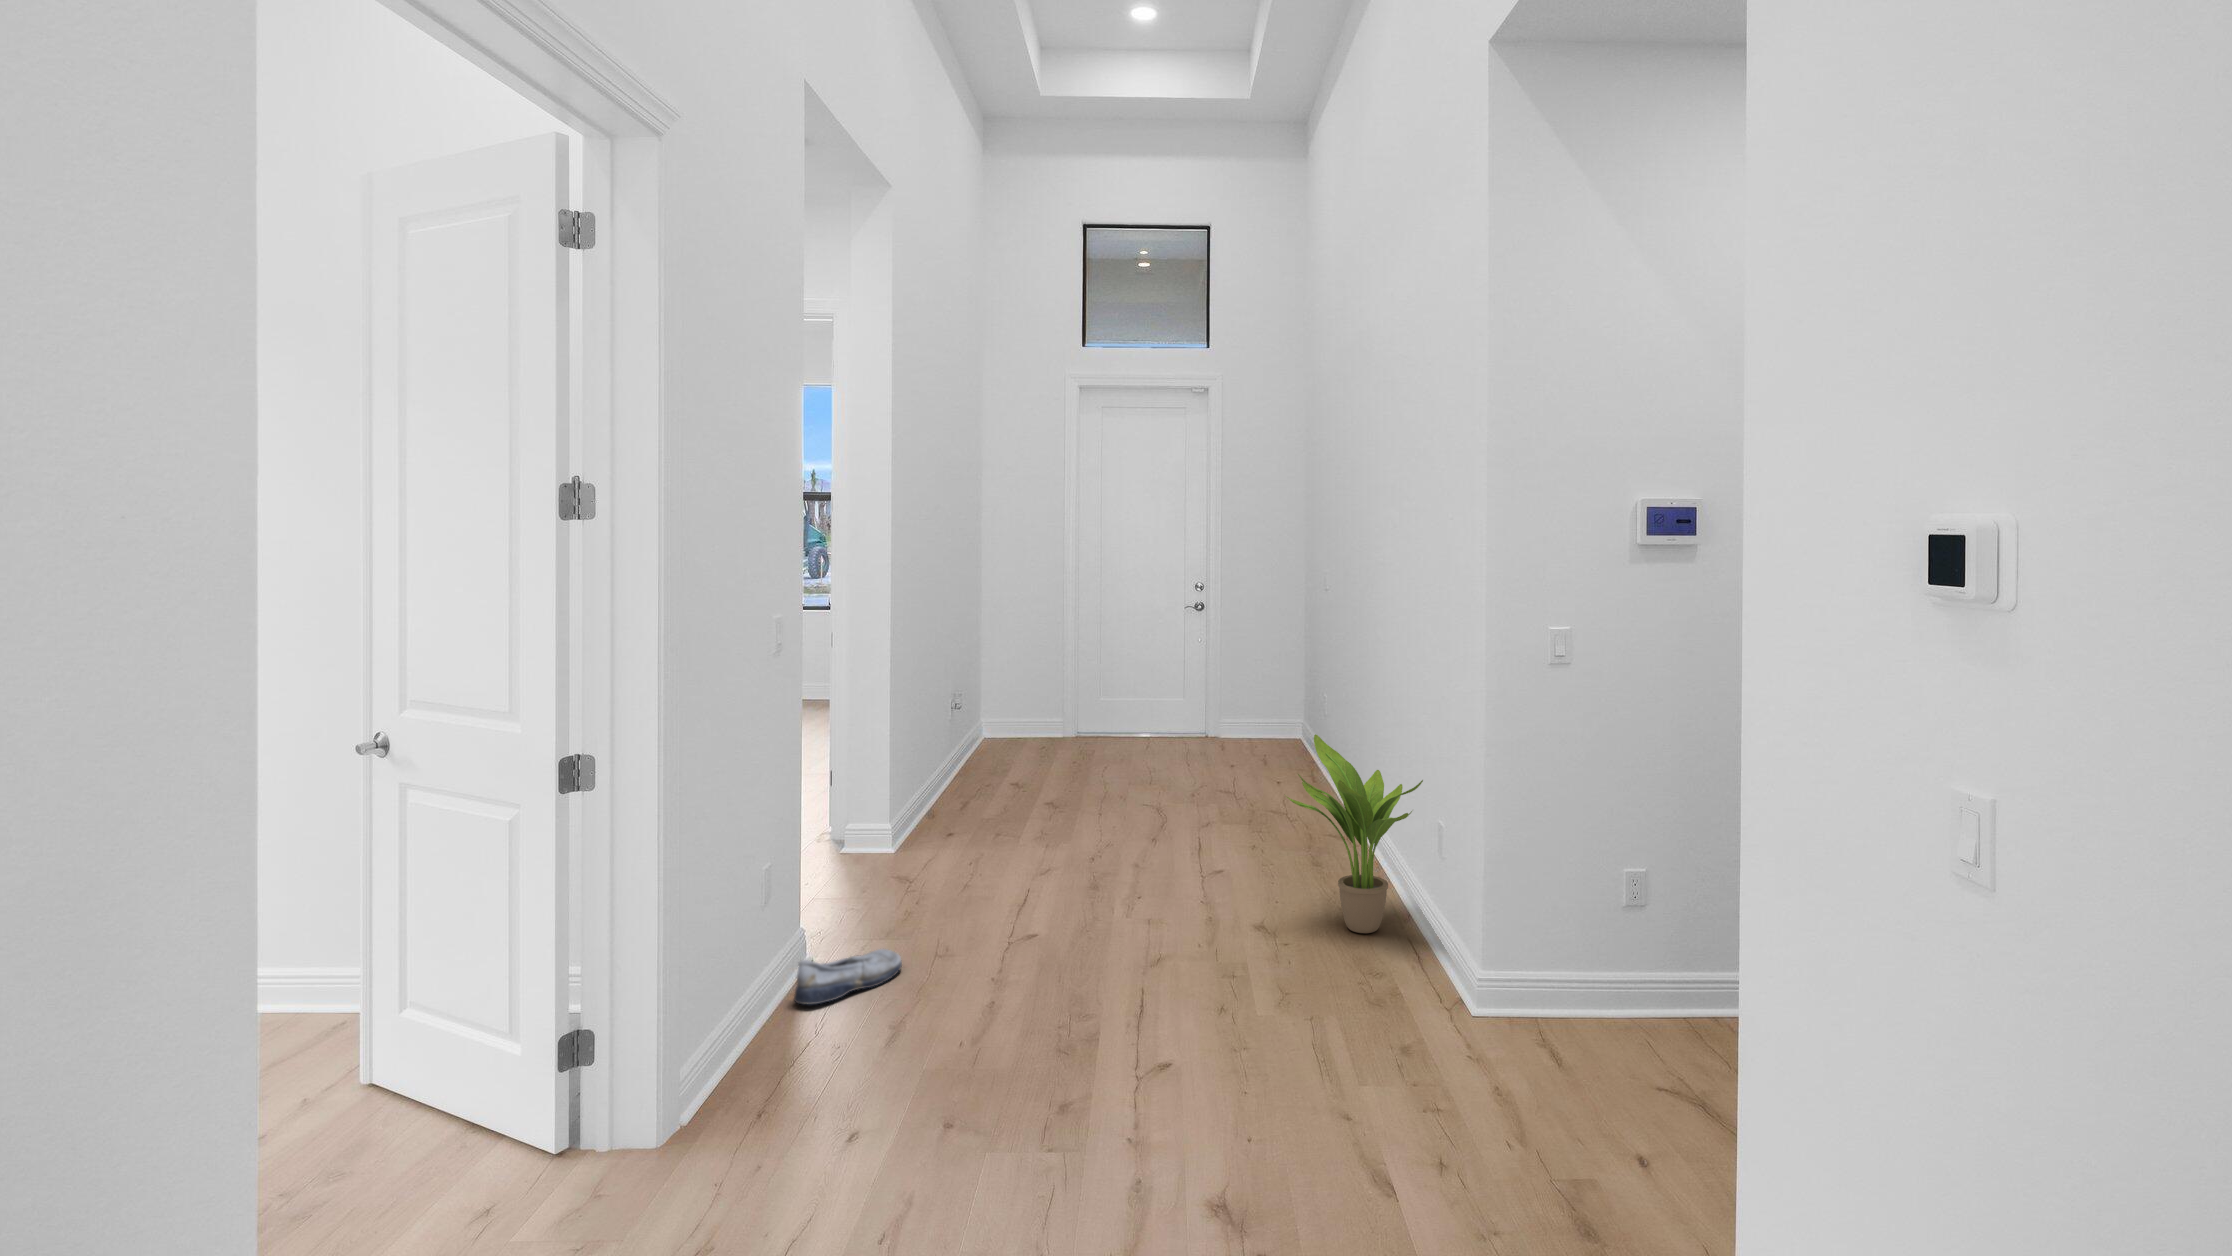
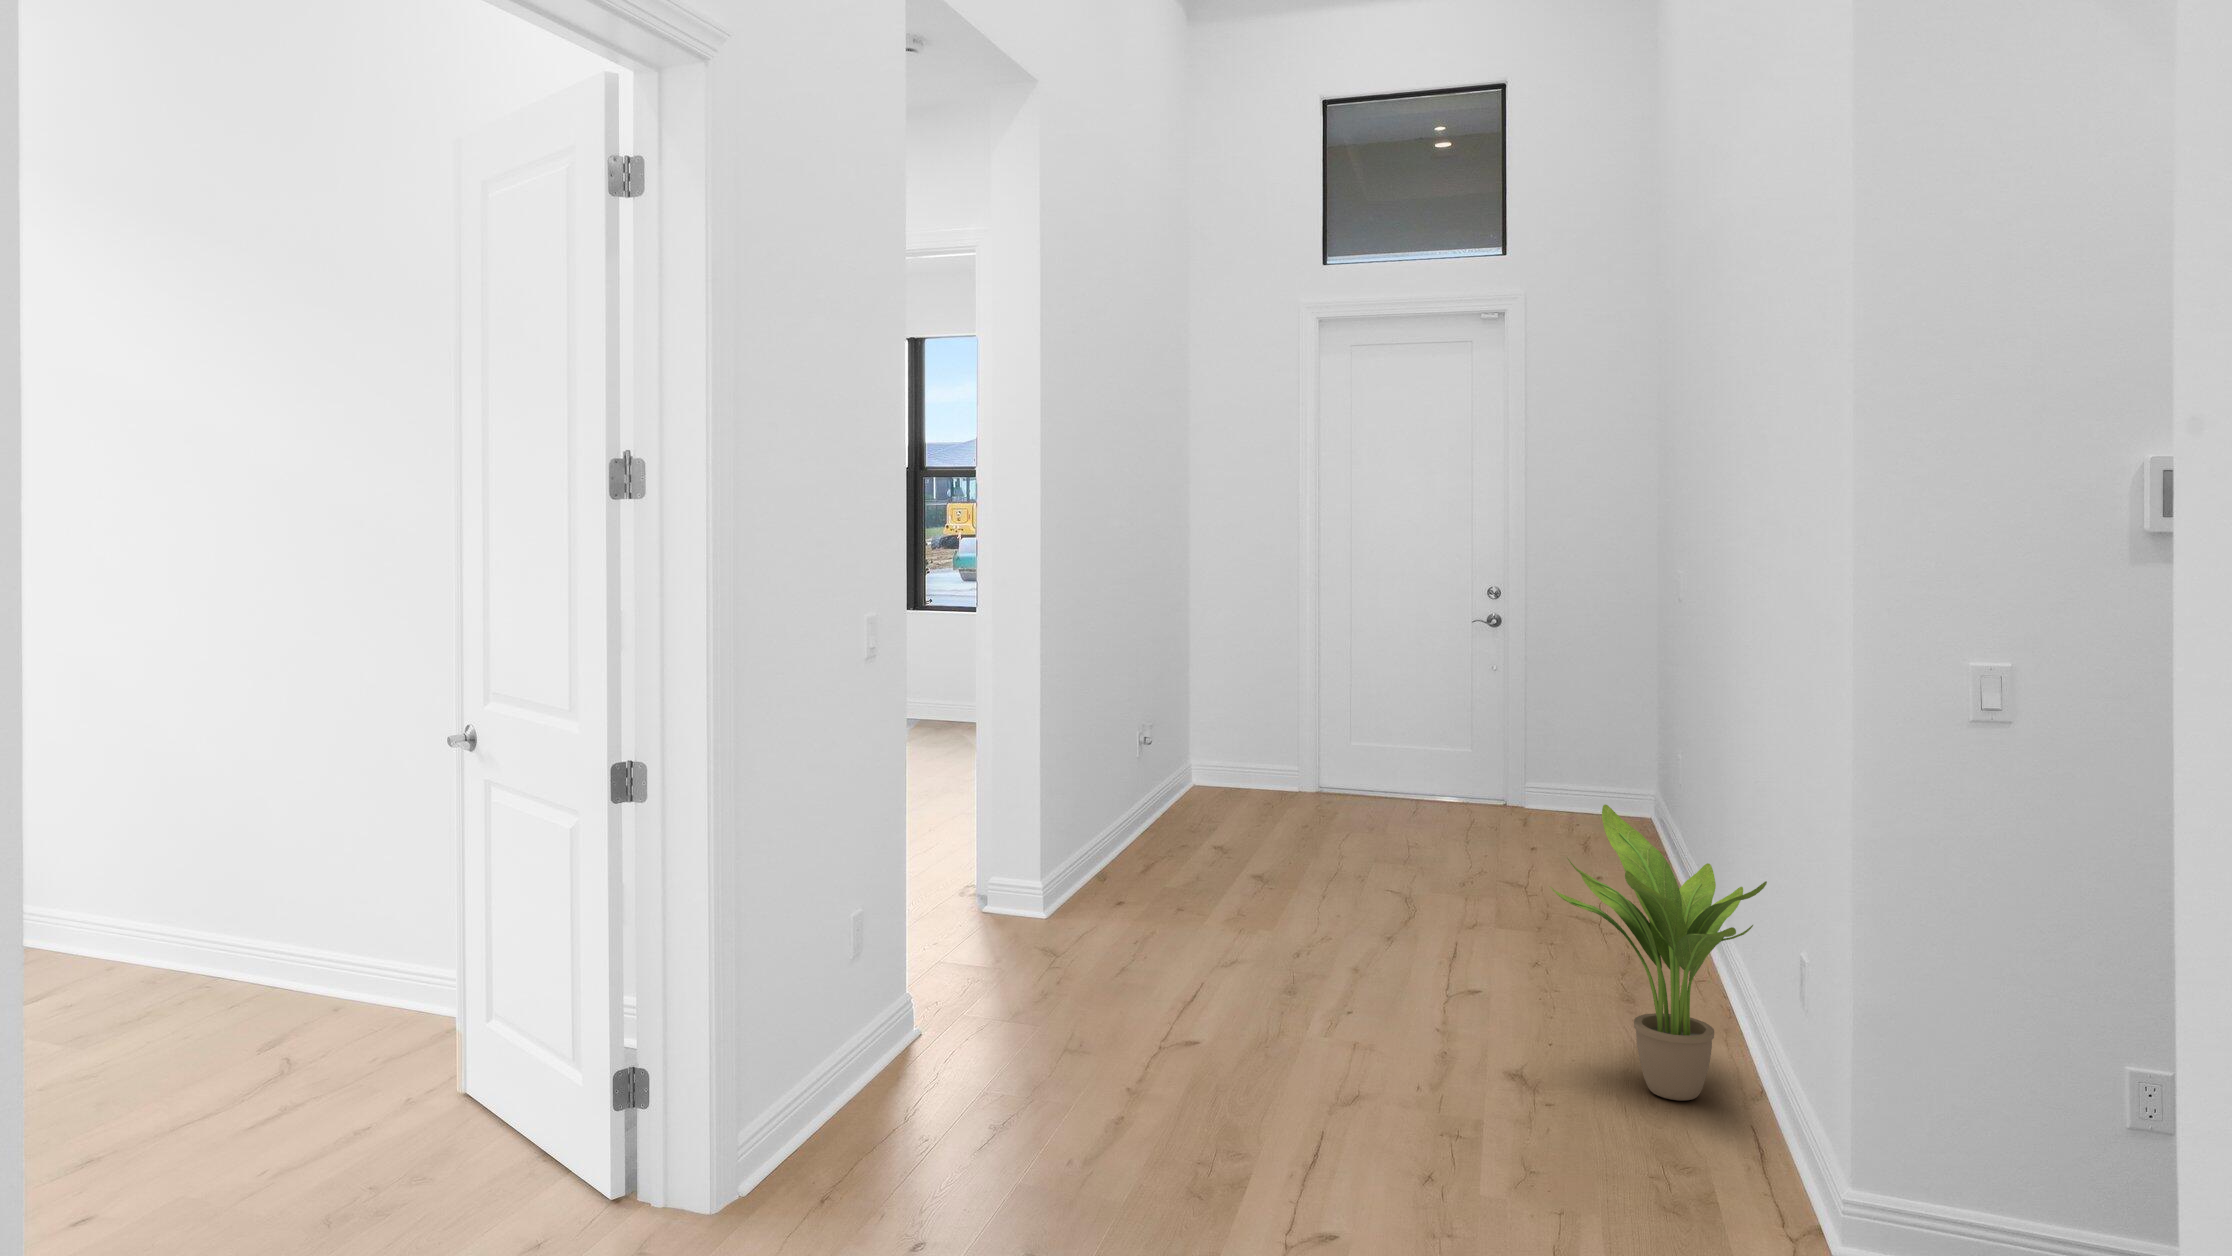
shoe: present [794,949,902,1005] -> none [889,1030,1021,1085]

